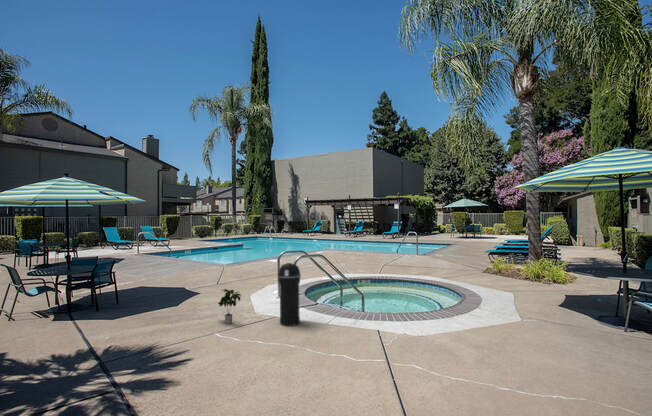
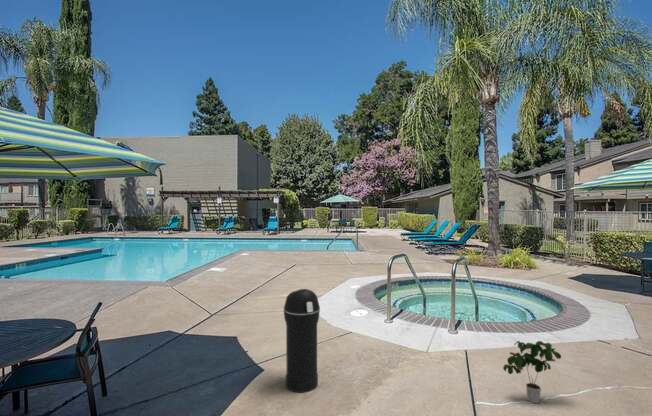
trash can: present [278,263,301,326] -> present [284,289,320,393]

